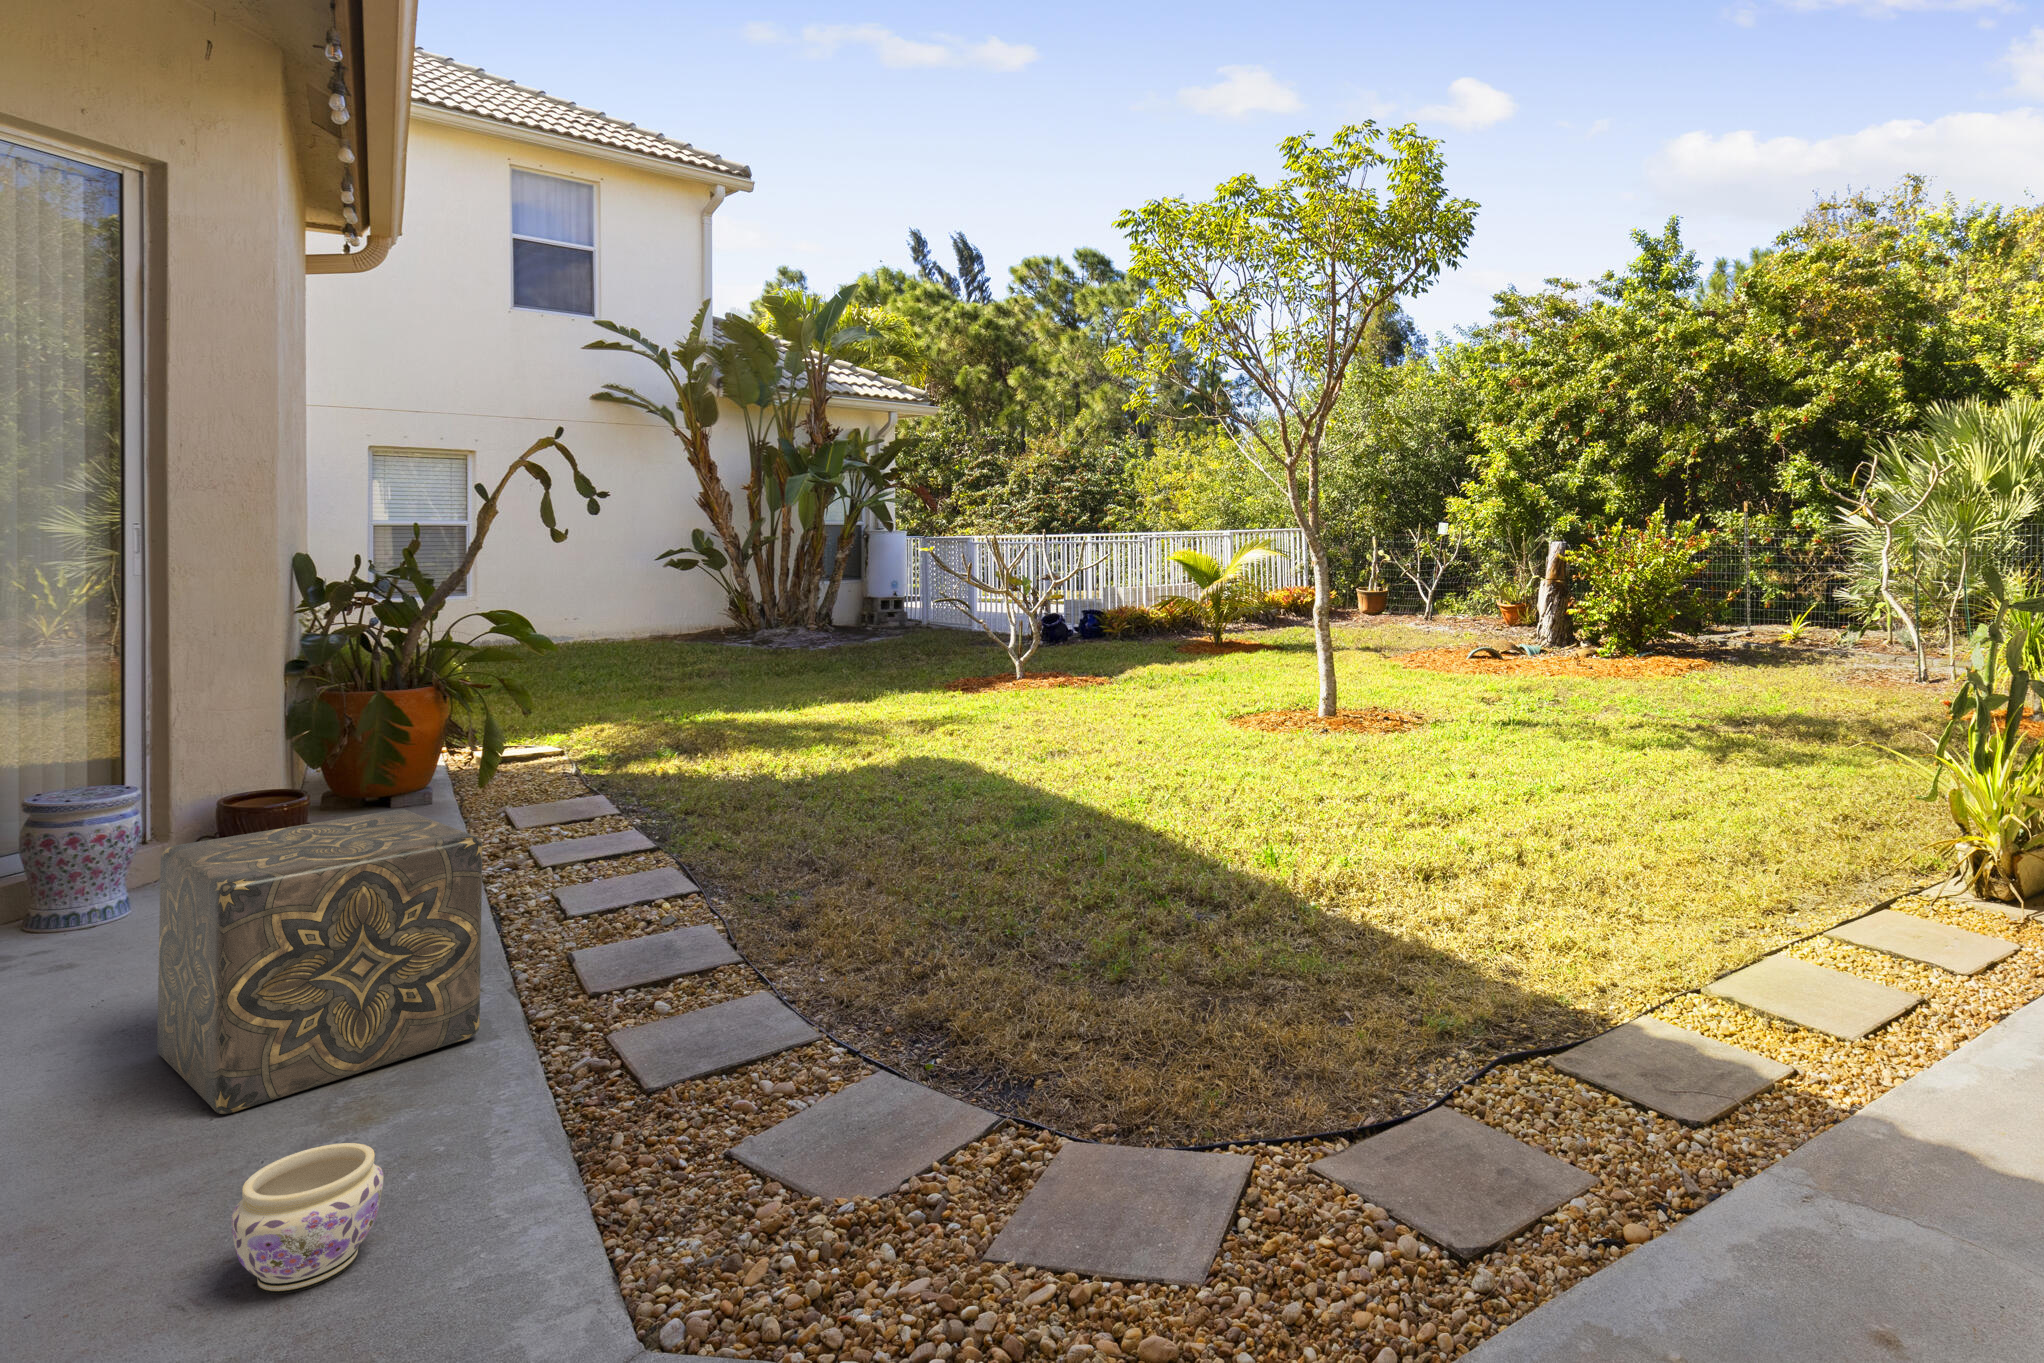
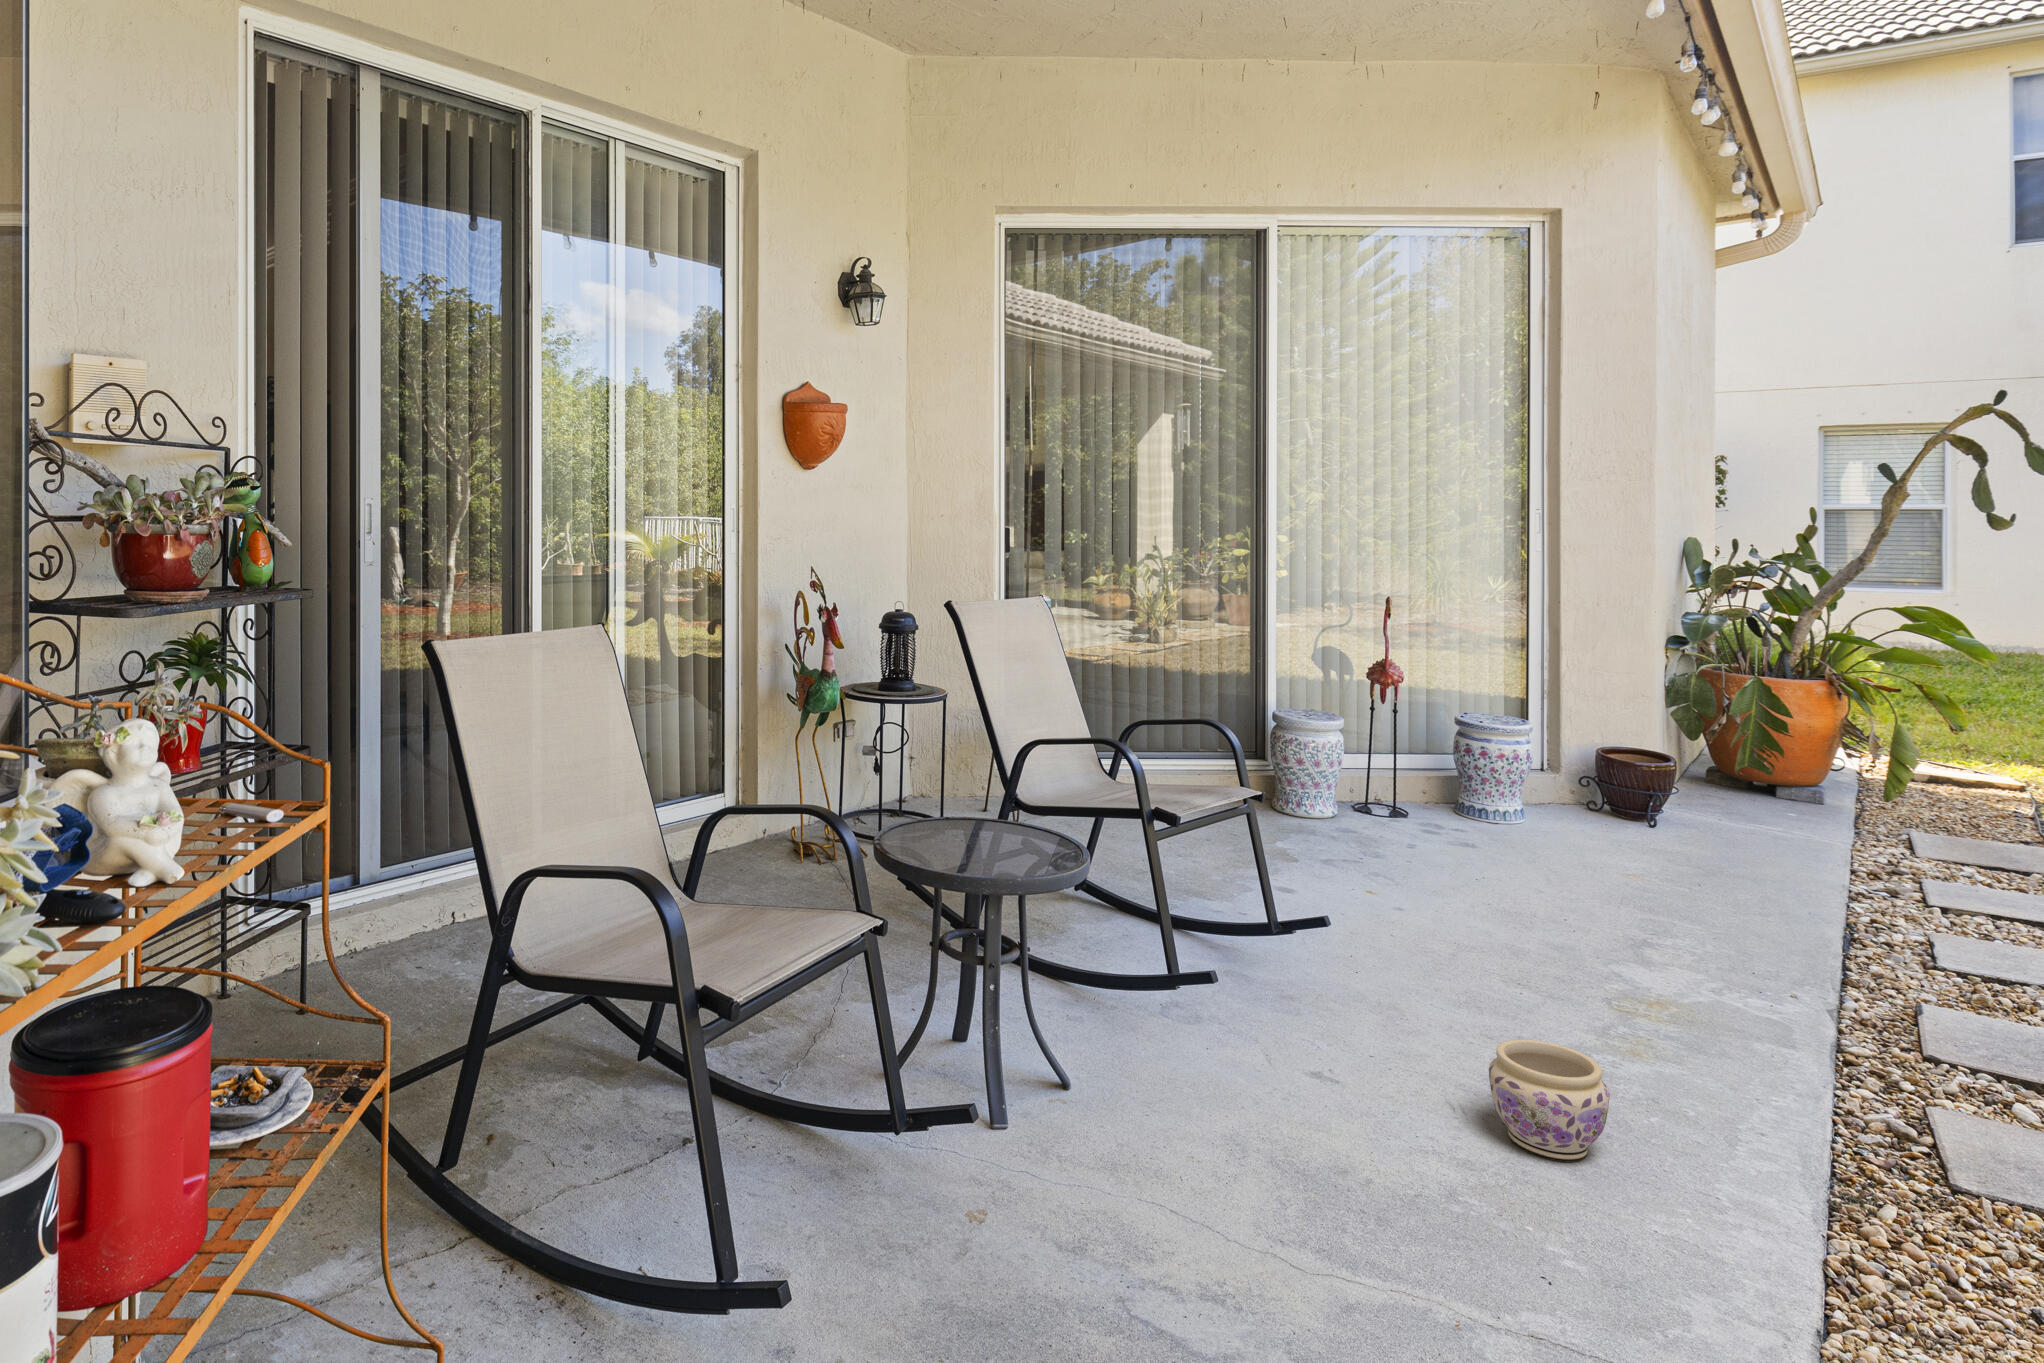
ottoman: present [157,809,482,1114] -> none [1505,769,1777,1036]

